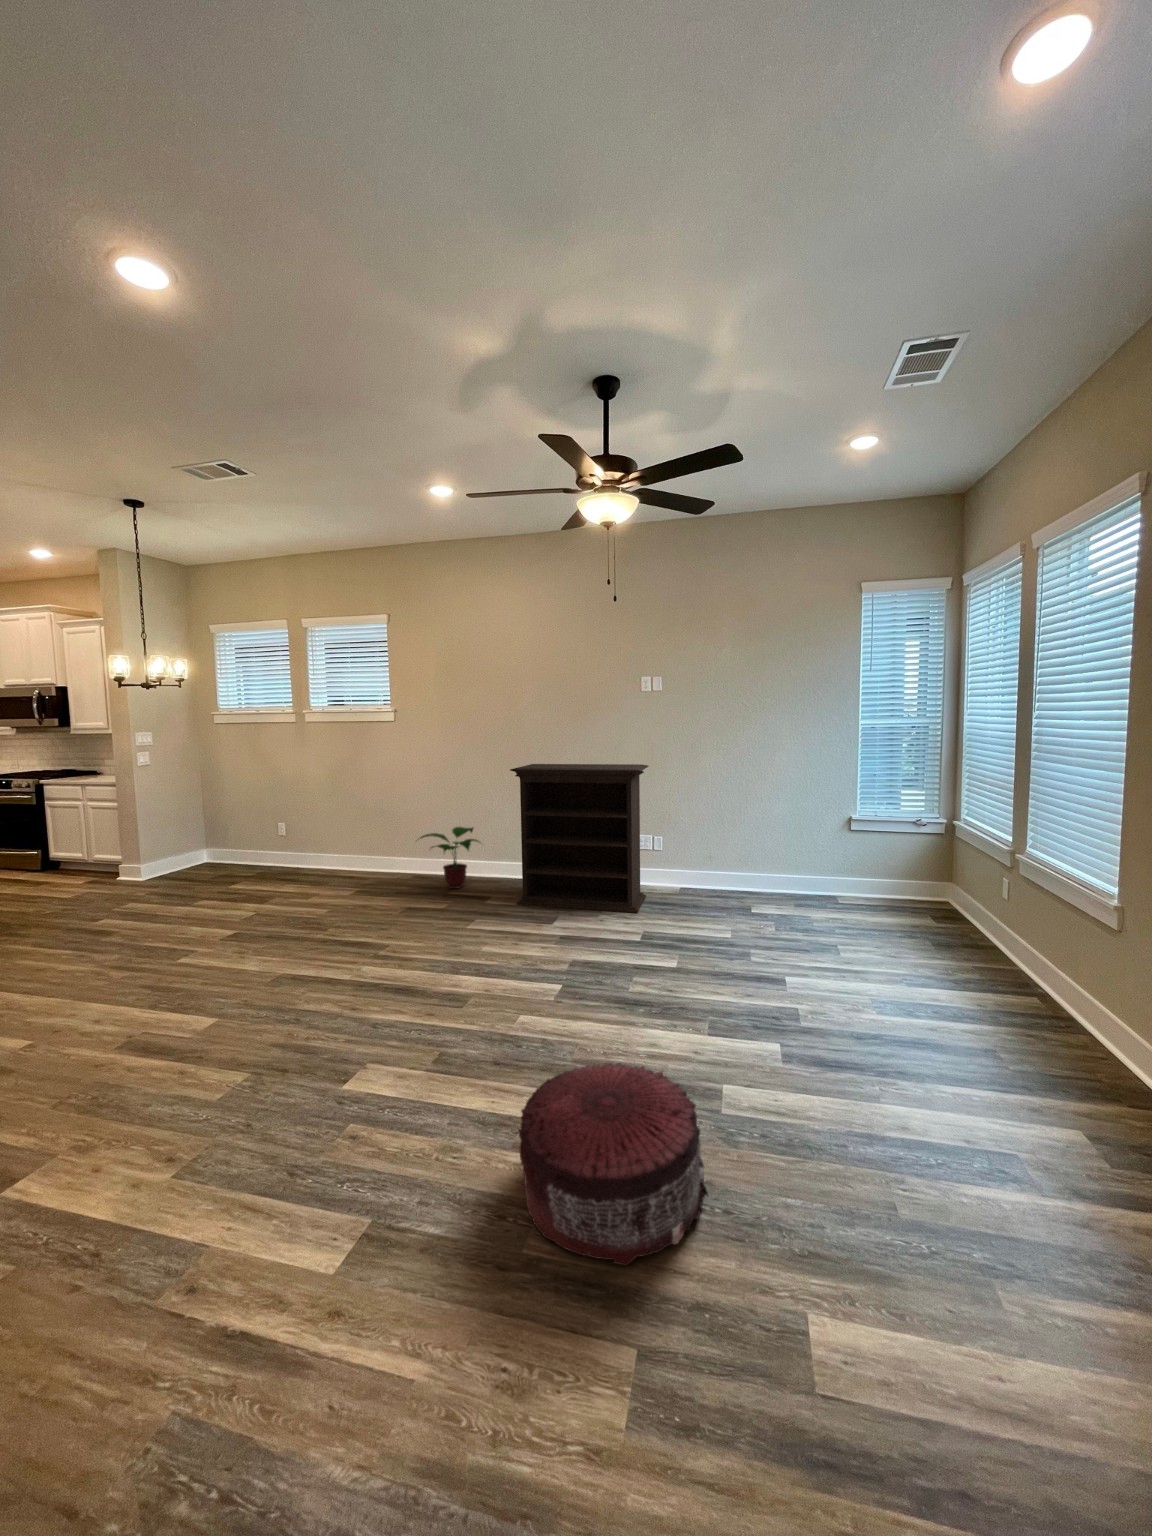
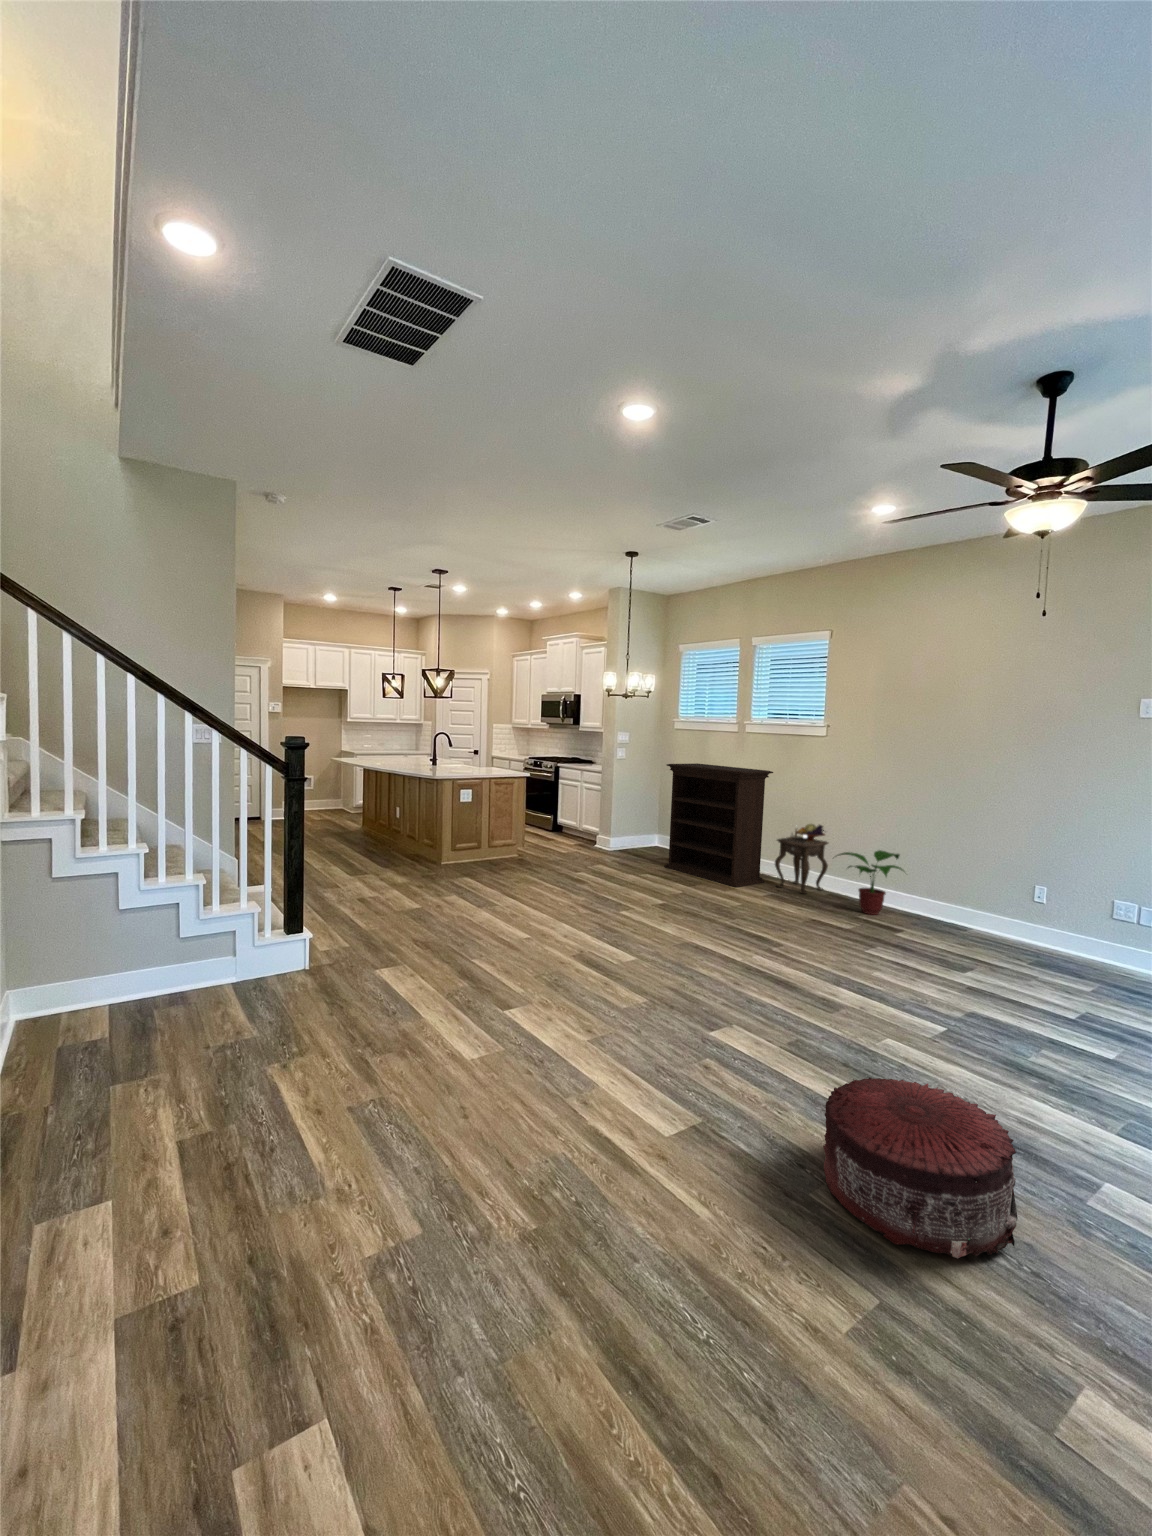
bookshelf: present [510,764,649,913] -> present [664,763,773,887]
side table: none [355,808,408,882] -> present [775,824,828,894]

